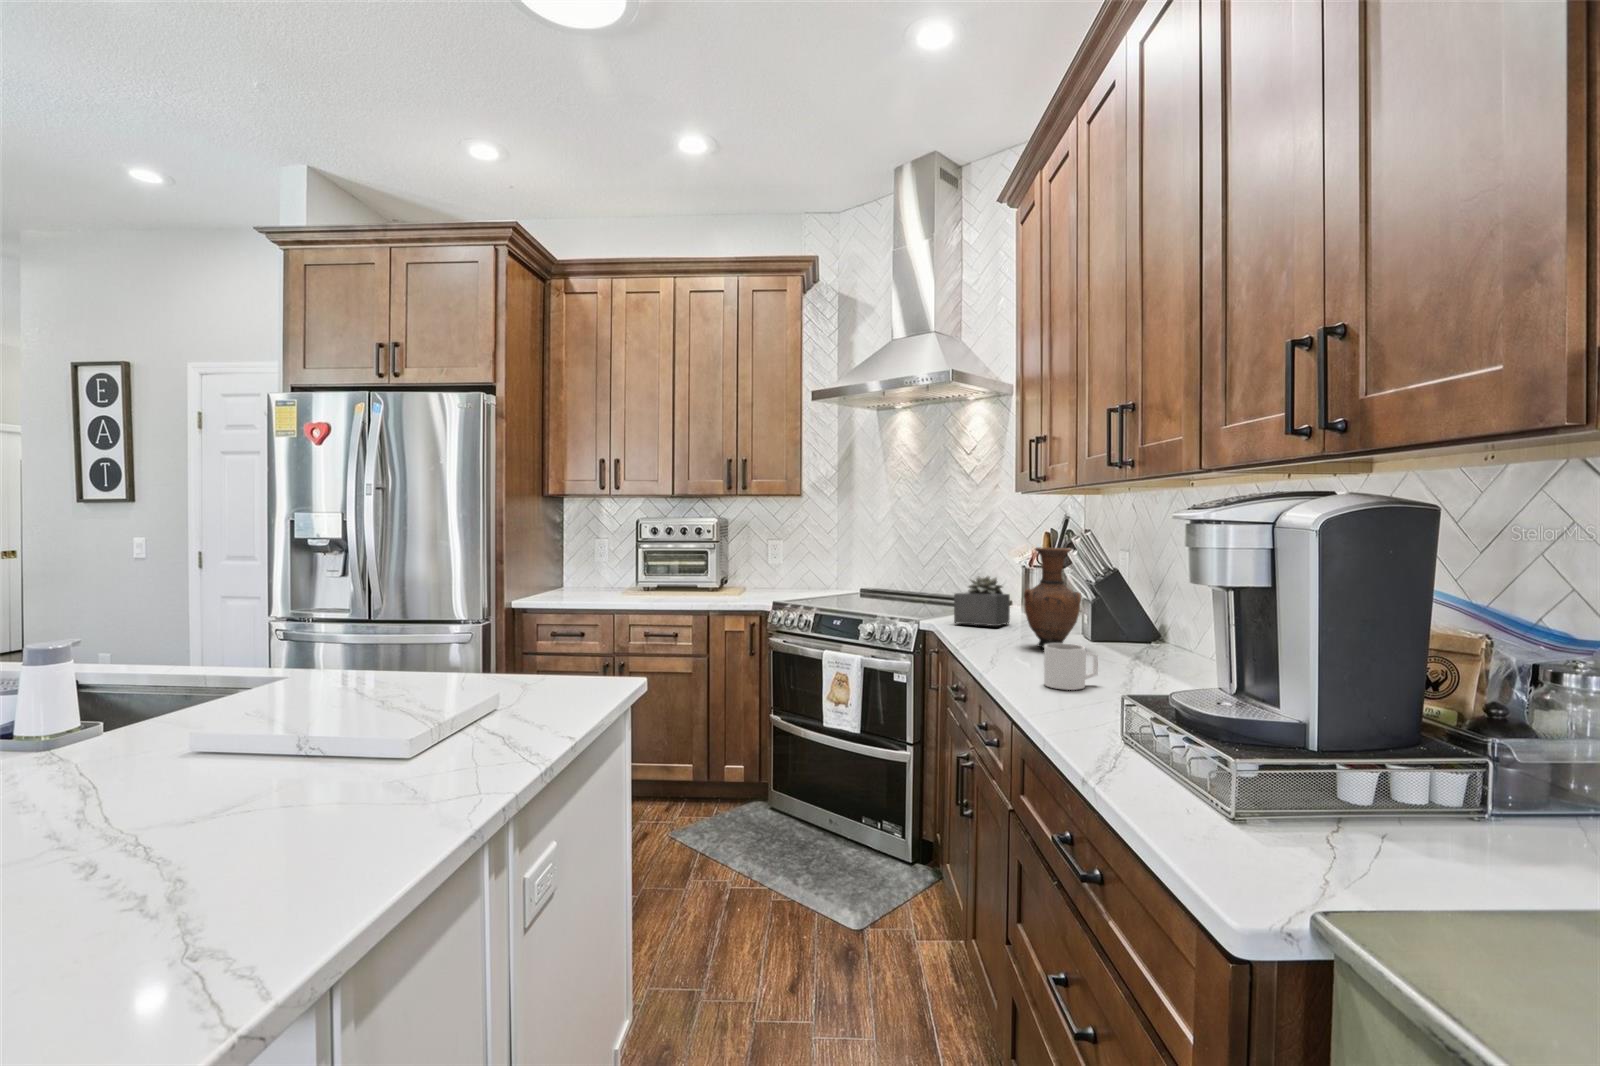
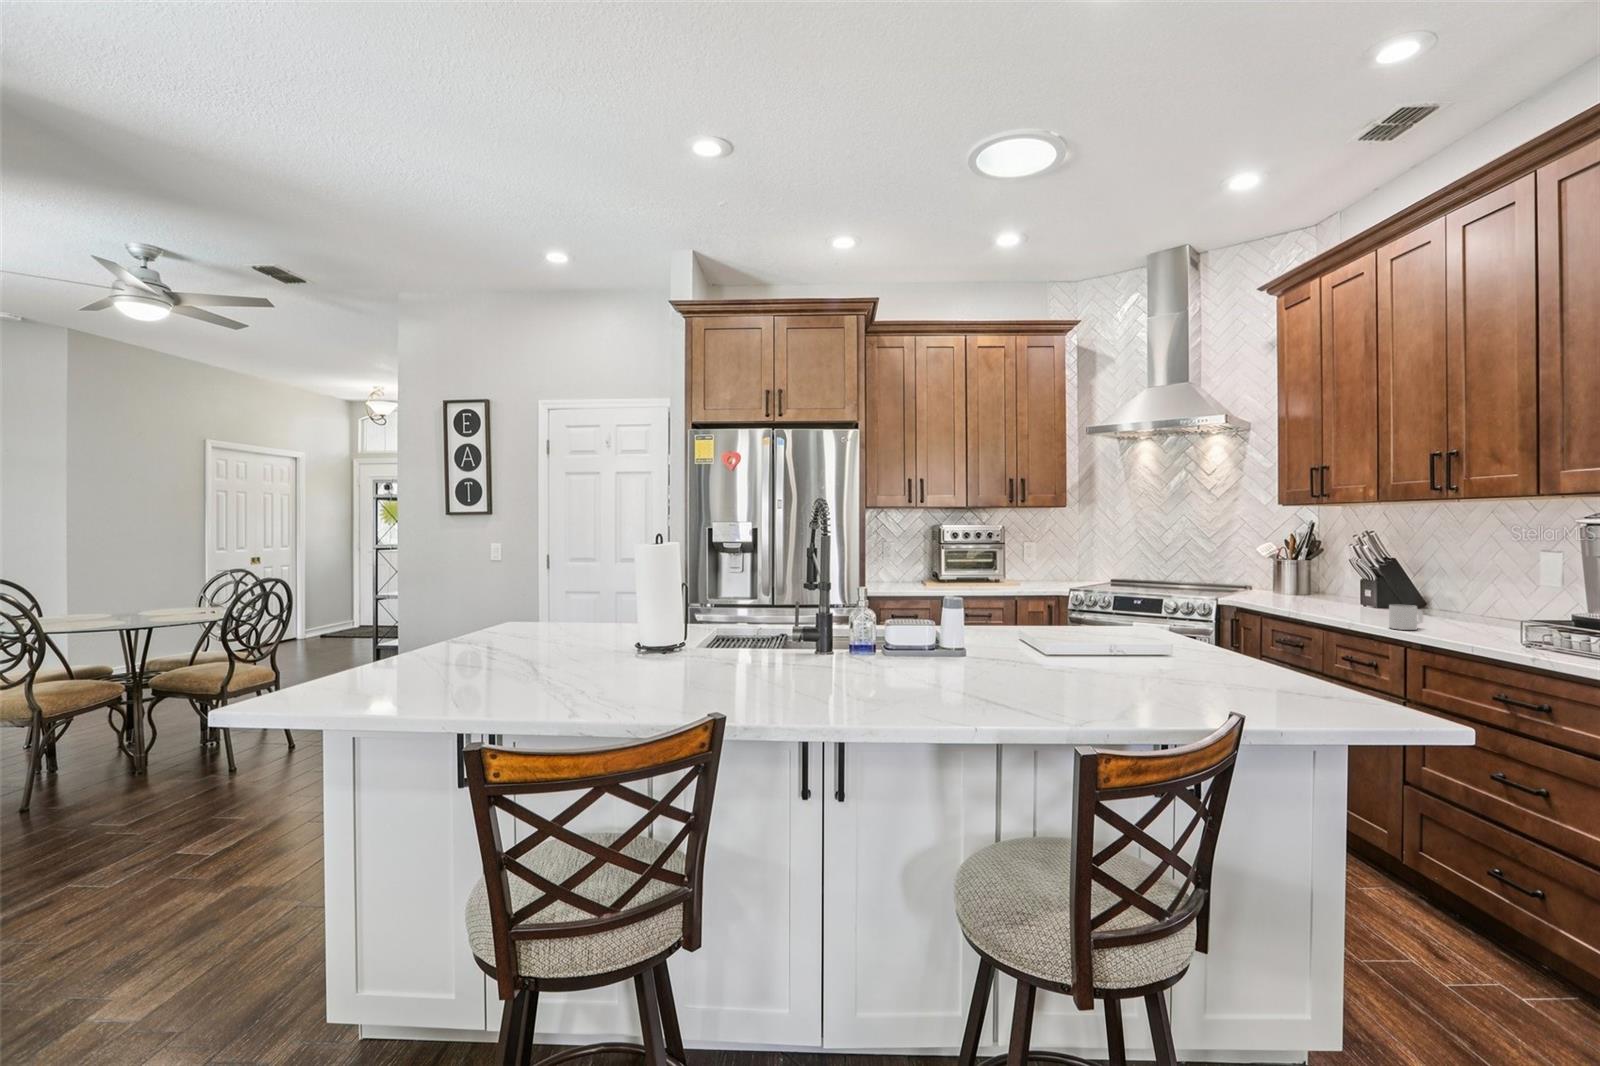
vase: present [1024,547,1081,648] -> none [1332,547,1376,613]
succulent plant: present [954,576,1010,626] -> none [1251,566,1290,601]

